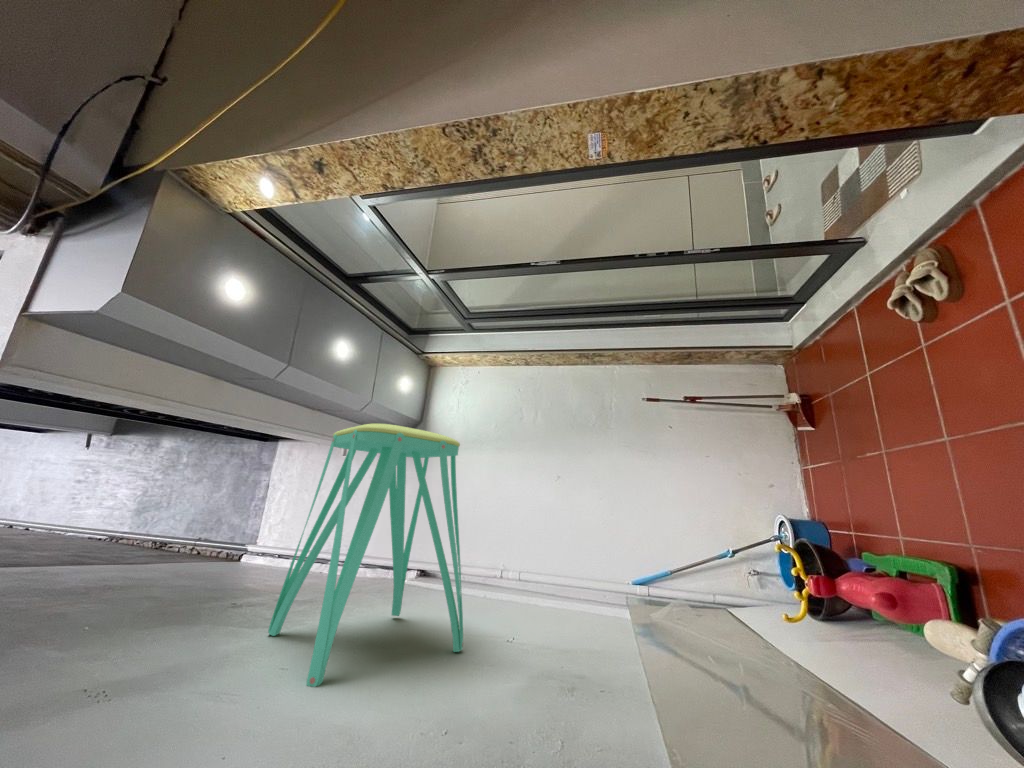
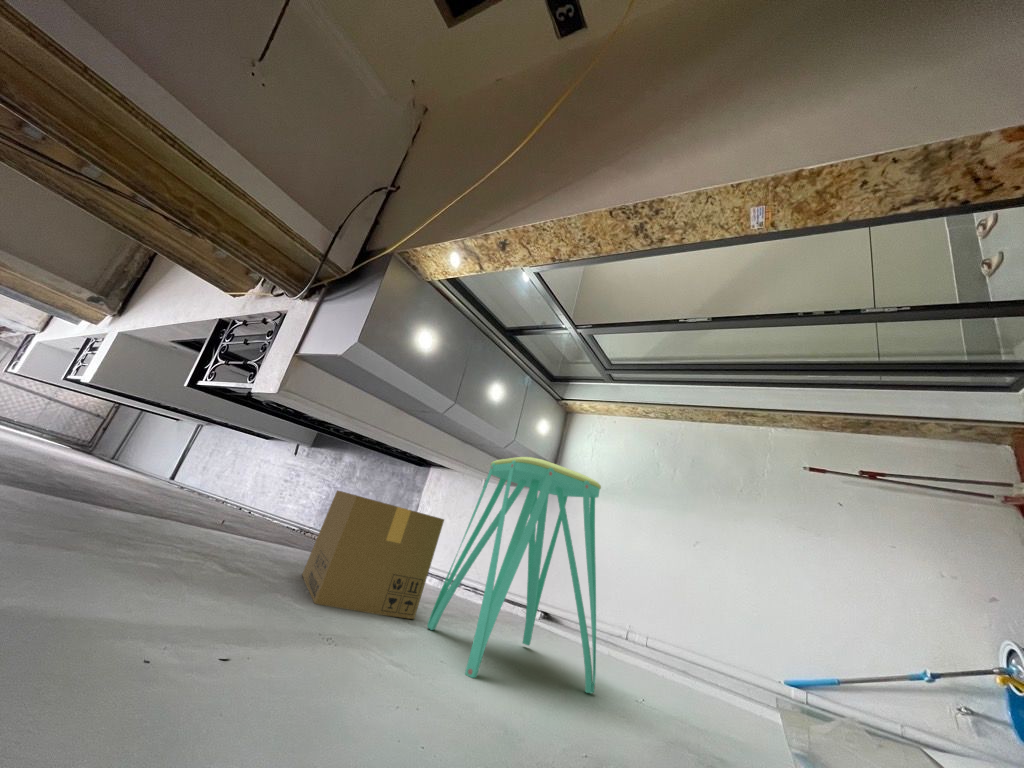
cardboard box: none [78,495,281,658] -> present [302,490,444,619]

